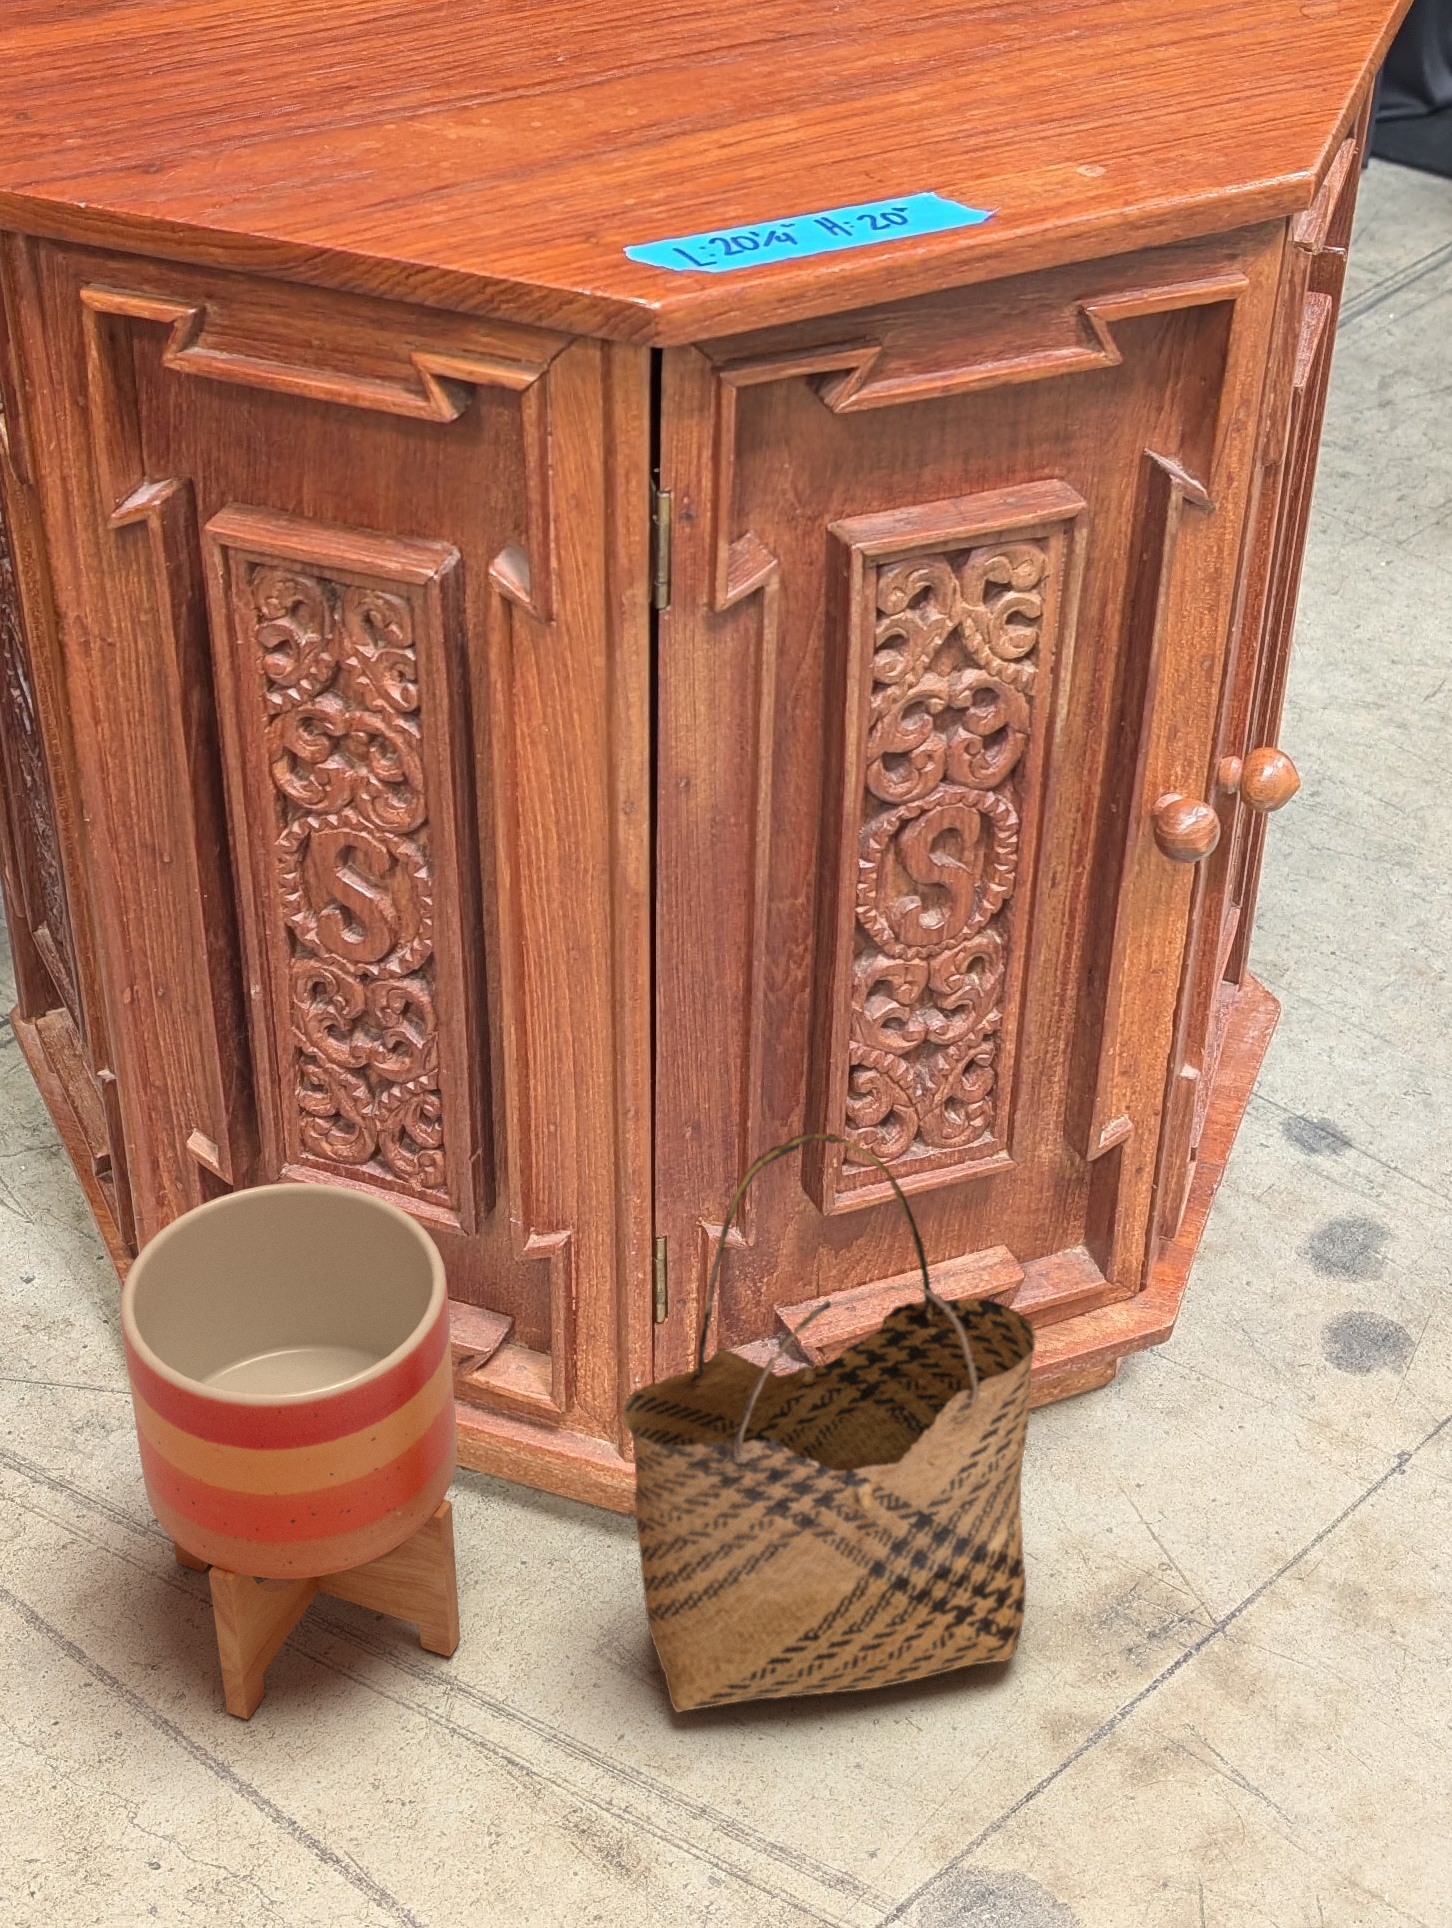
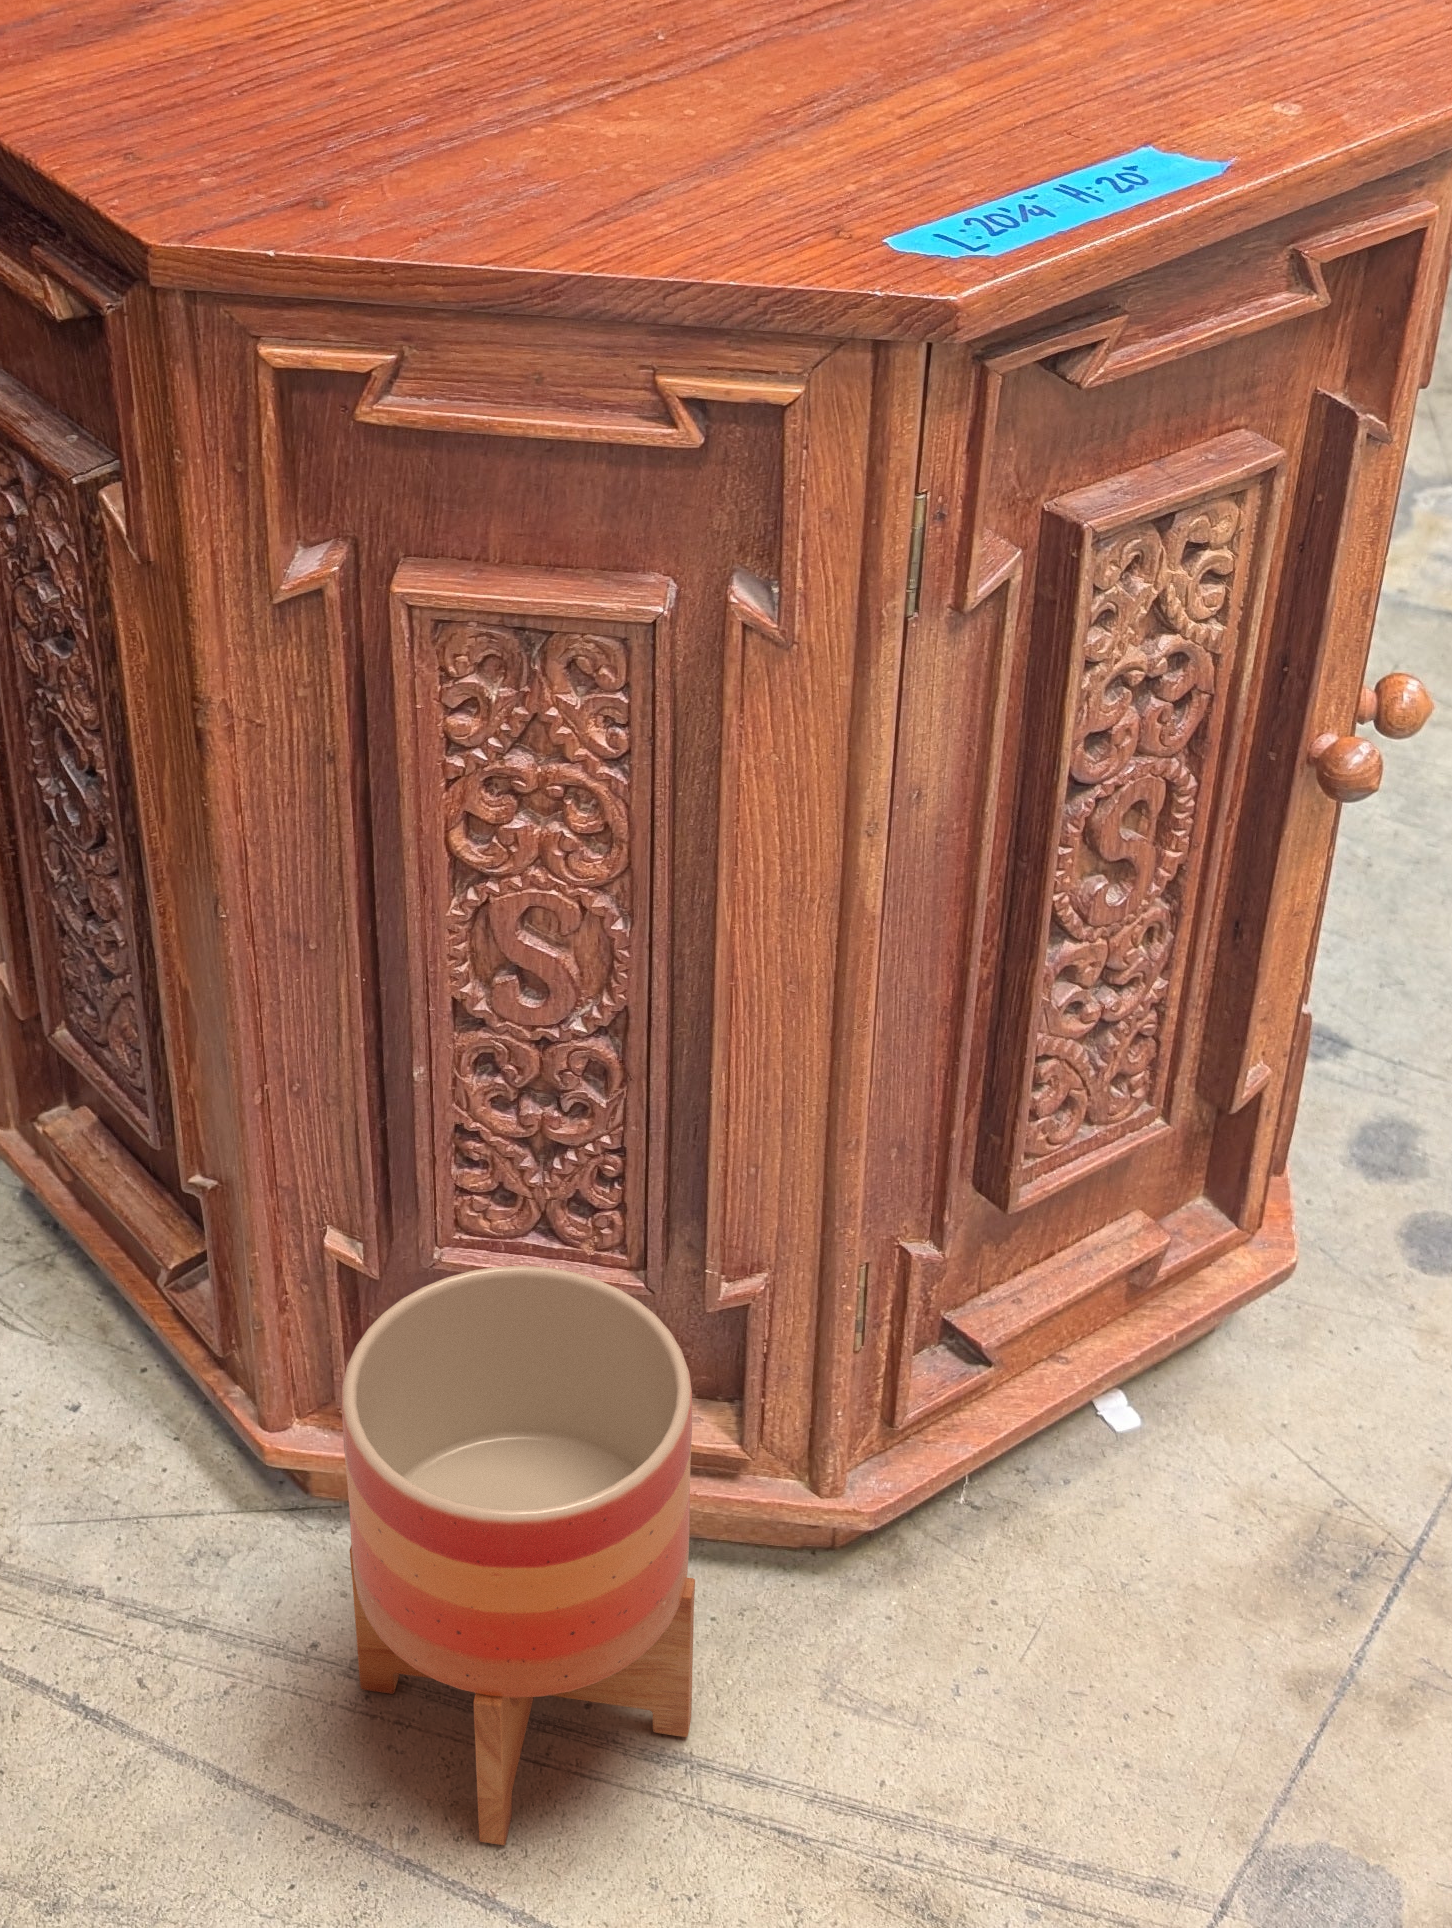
woven basket: present [623,1133,1036,1712] -> none [878,1135,1268,1752]

